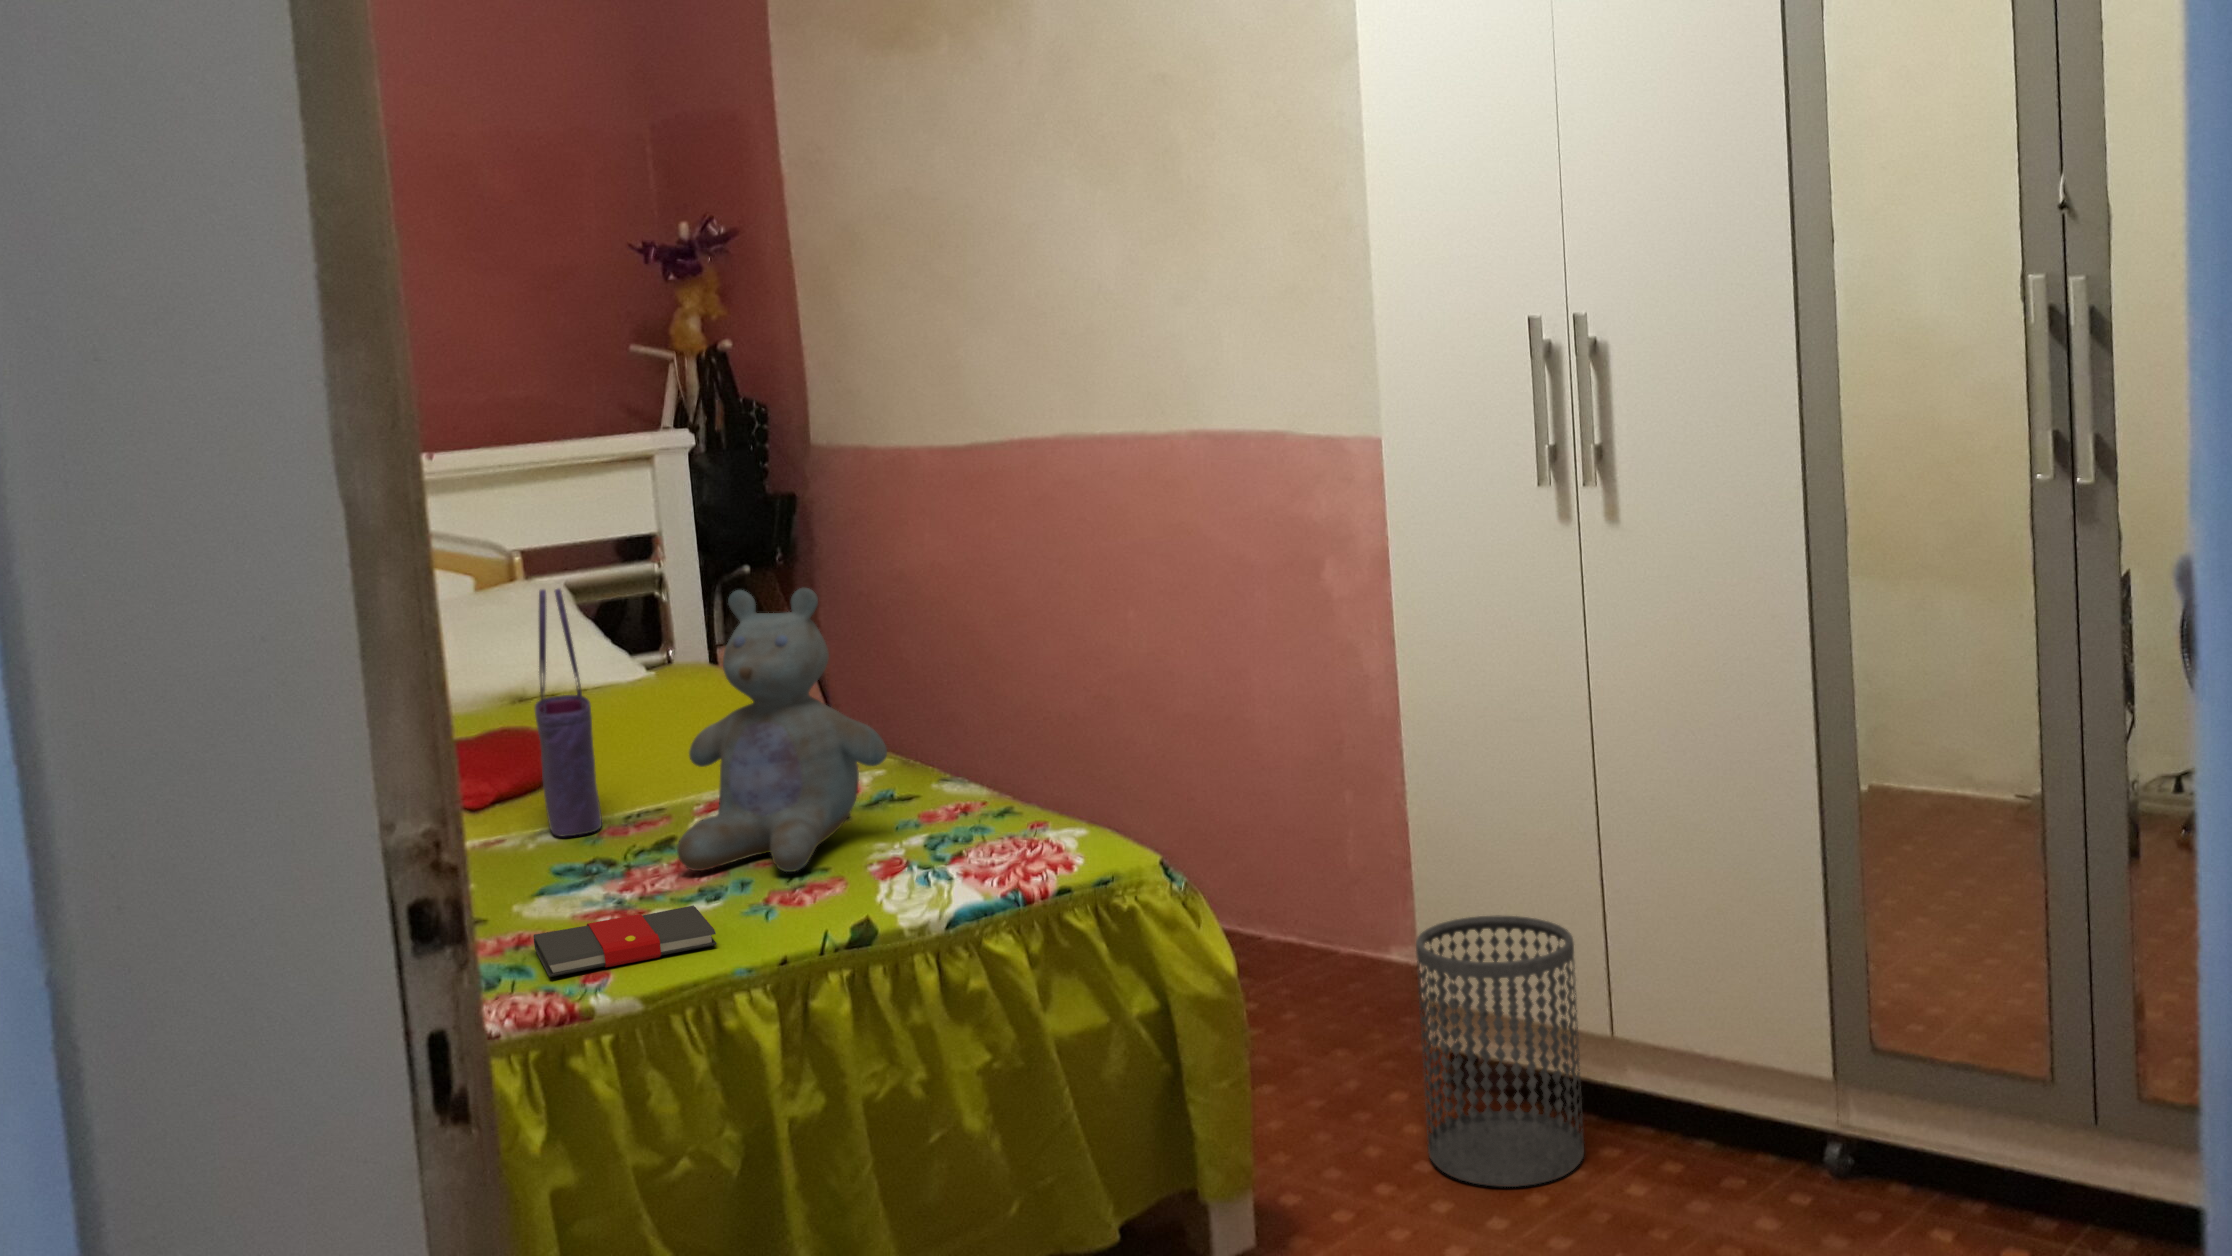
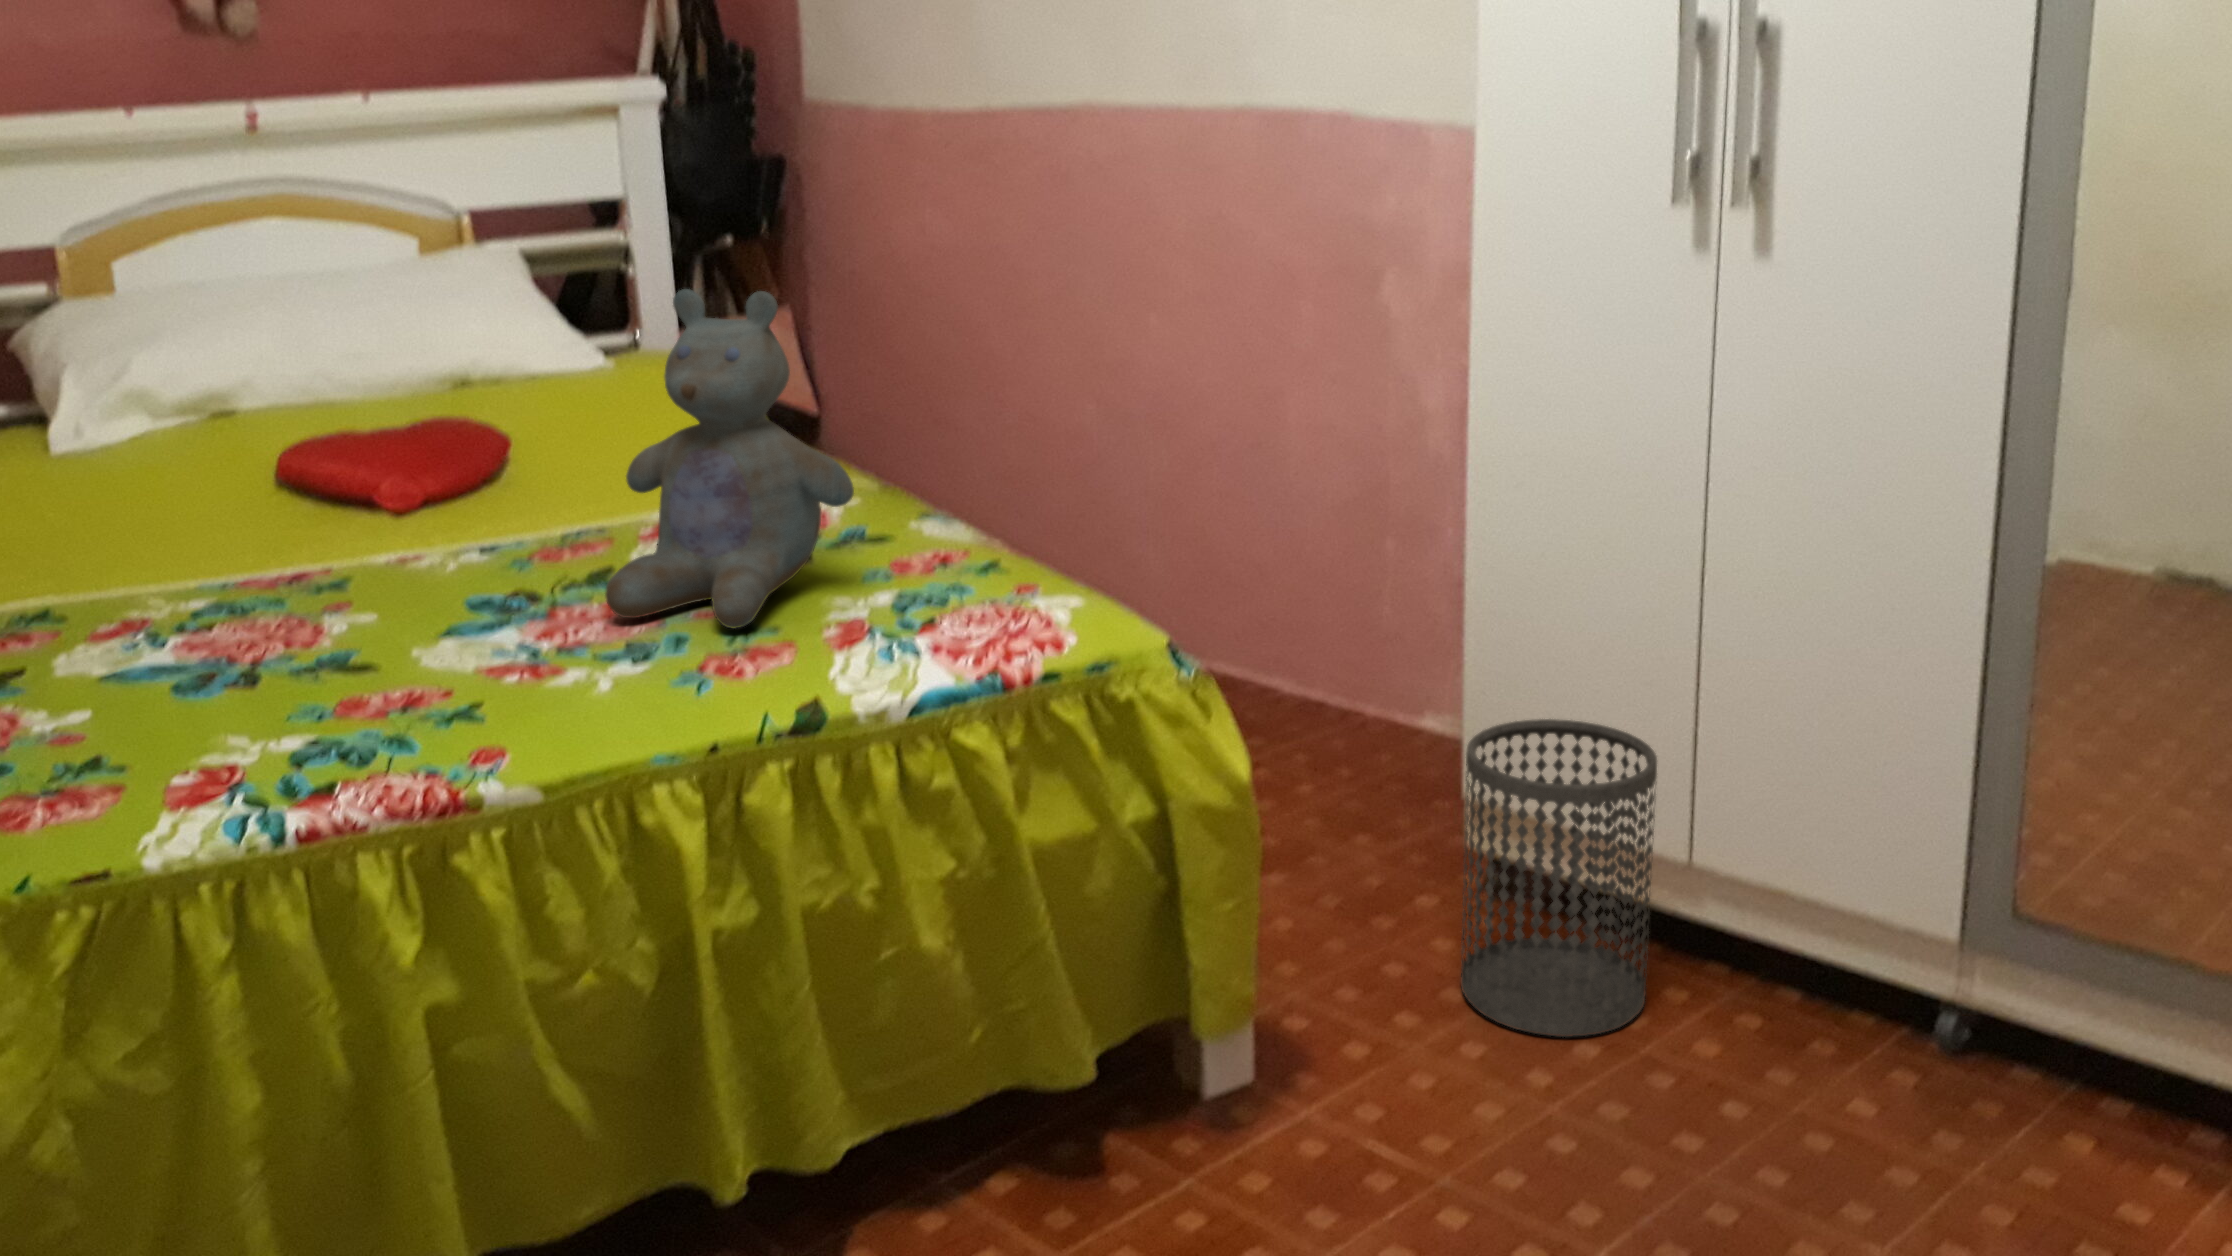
tote bag: present [535,589,602,837] -> none [458,272,534,559]
book: present [533,905,717,977] -> none [425,670,635,754]

